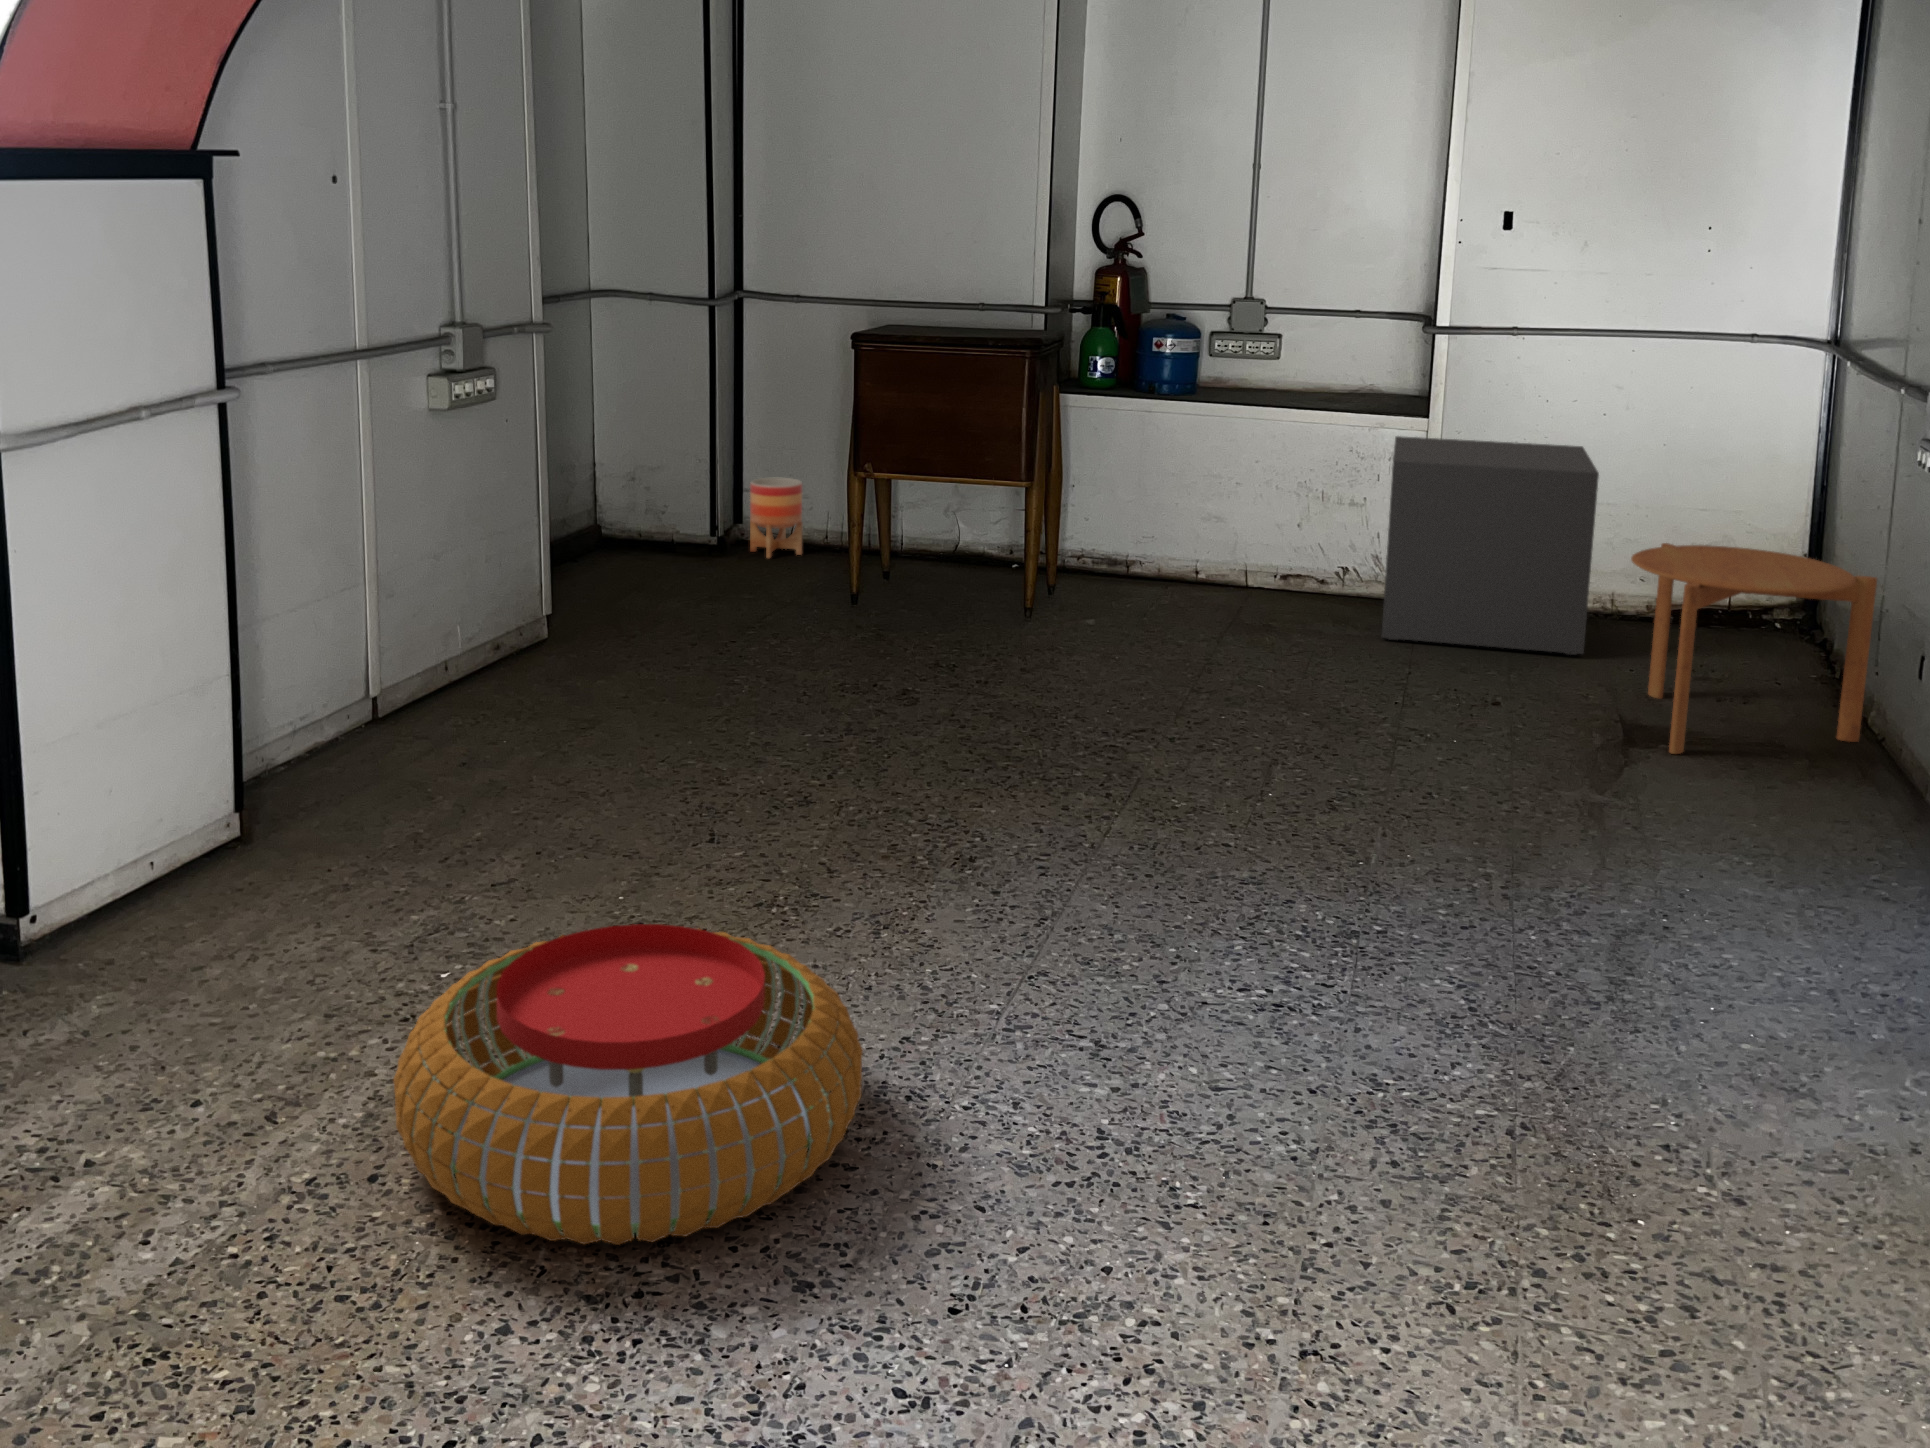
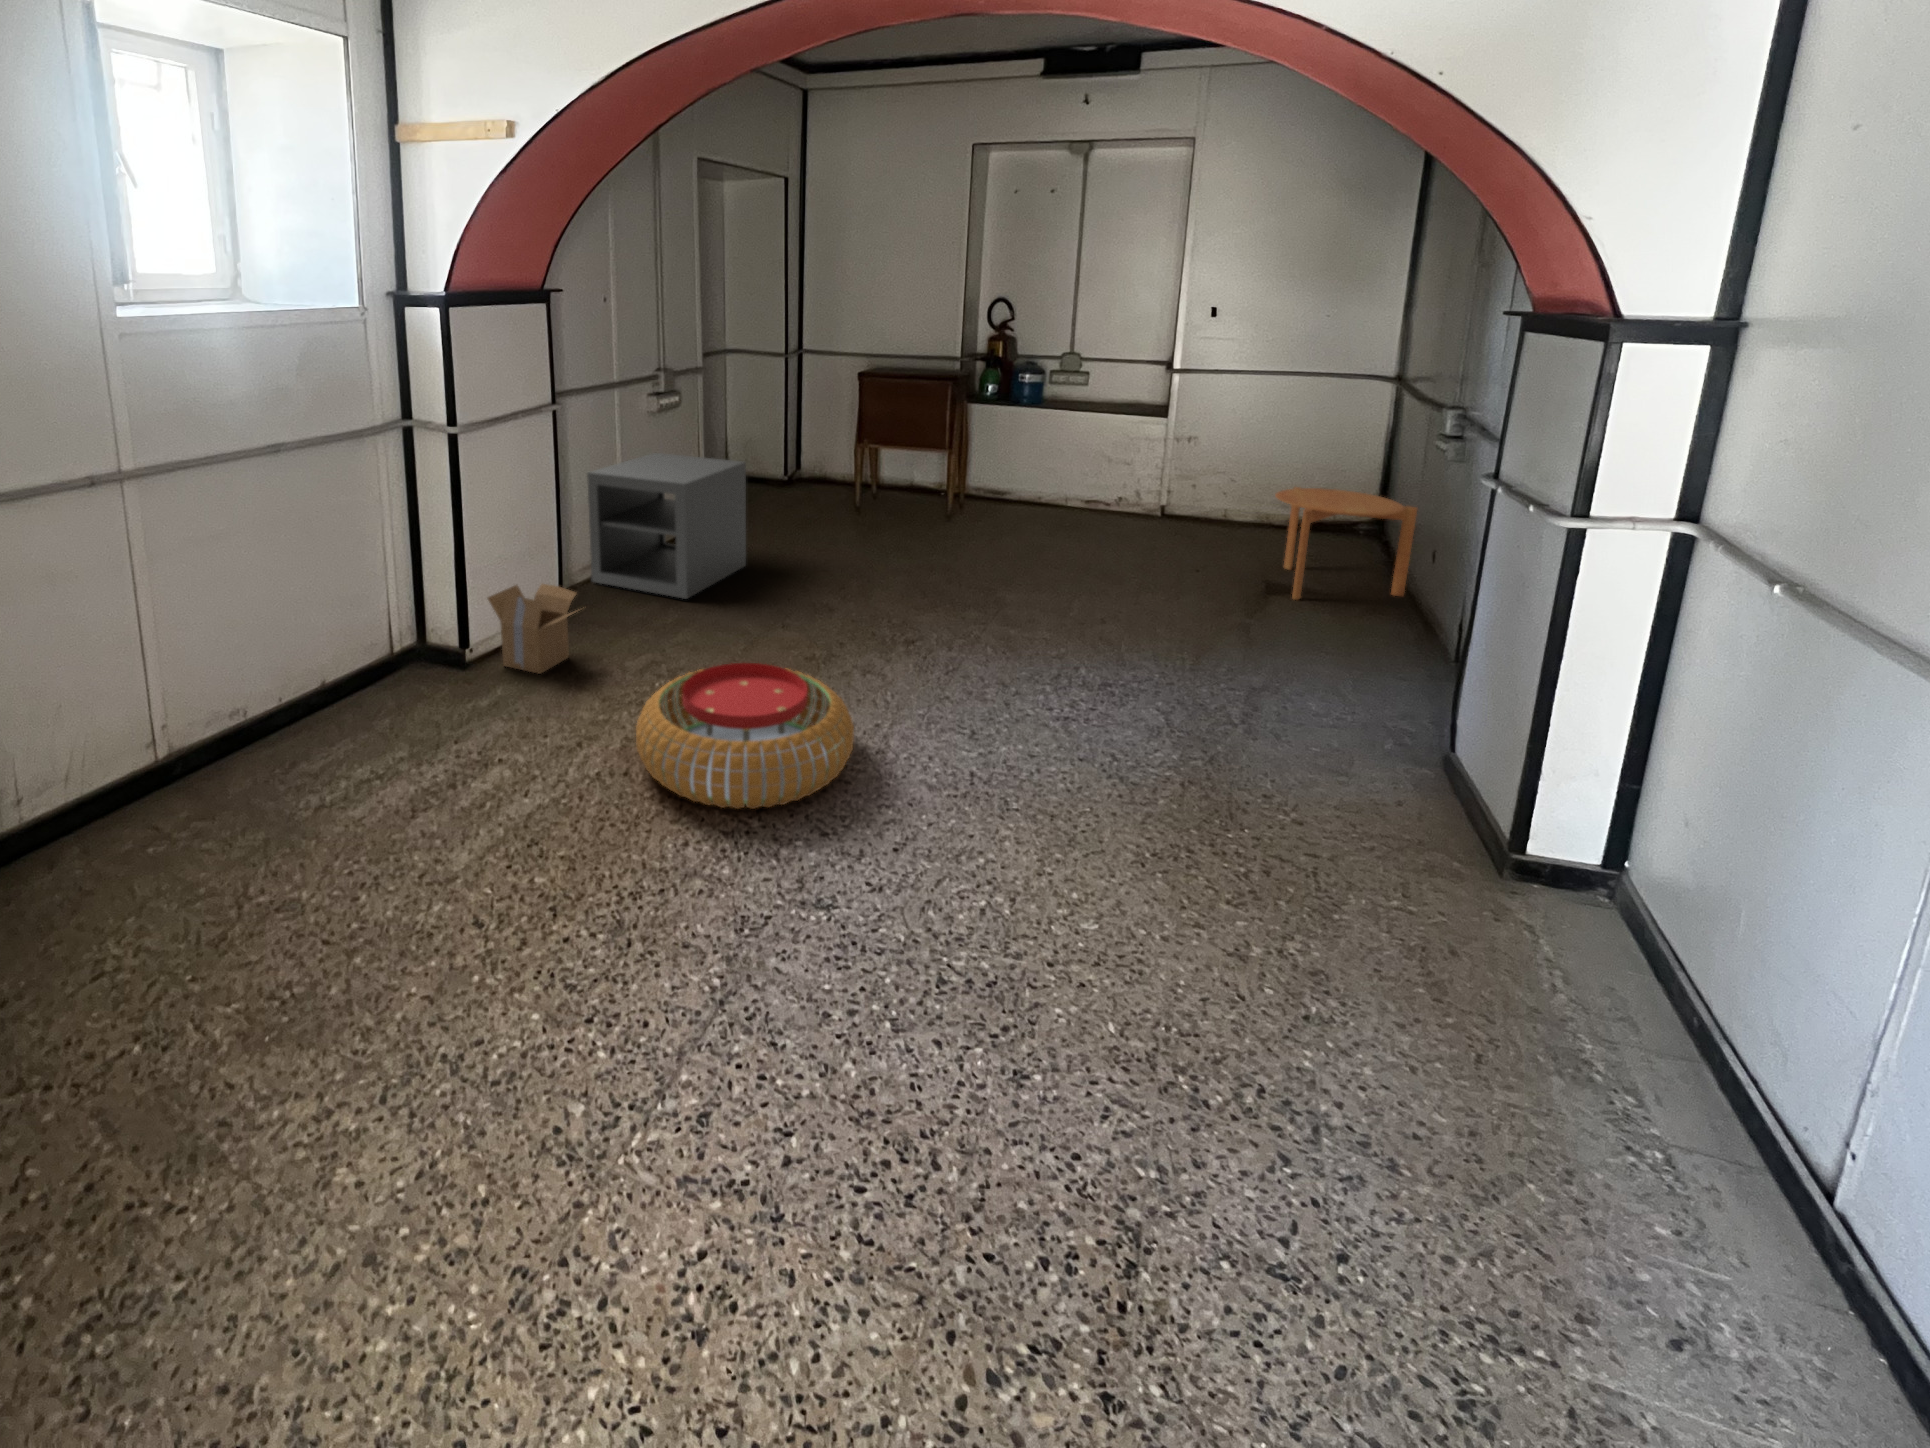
storage cabinet: present [1382,436,1599,655] -> present [587,453,746,599]
planter: present [750,477,803,558] -> none [805,446,832,487]
cardboard box: none [63,770,290,967] -> present [488,584,576,674]

